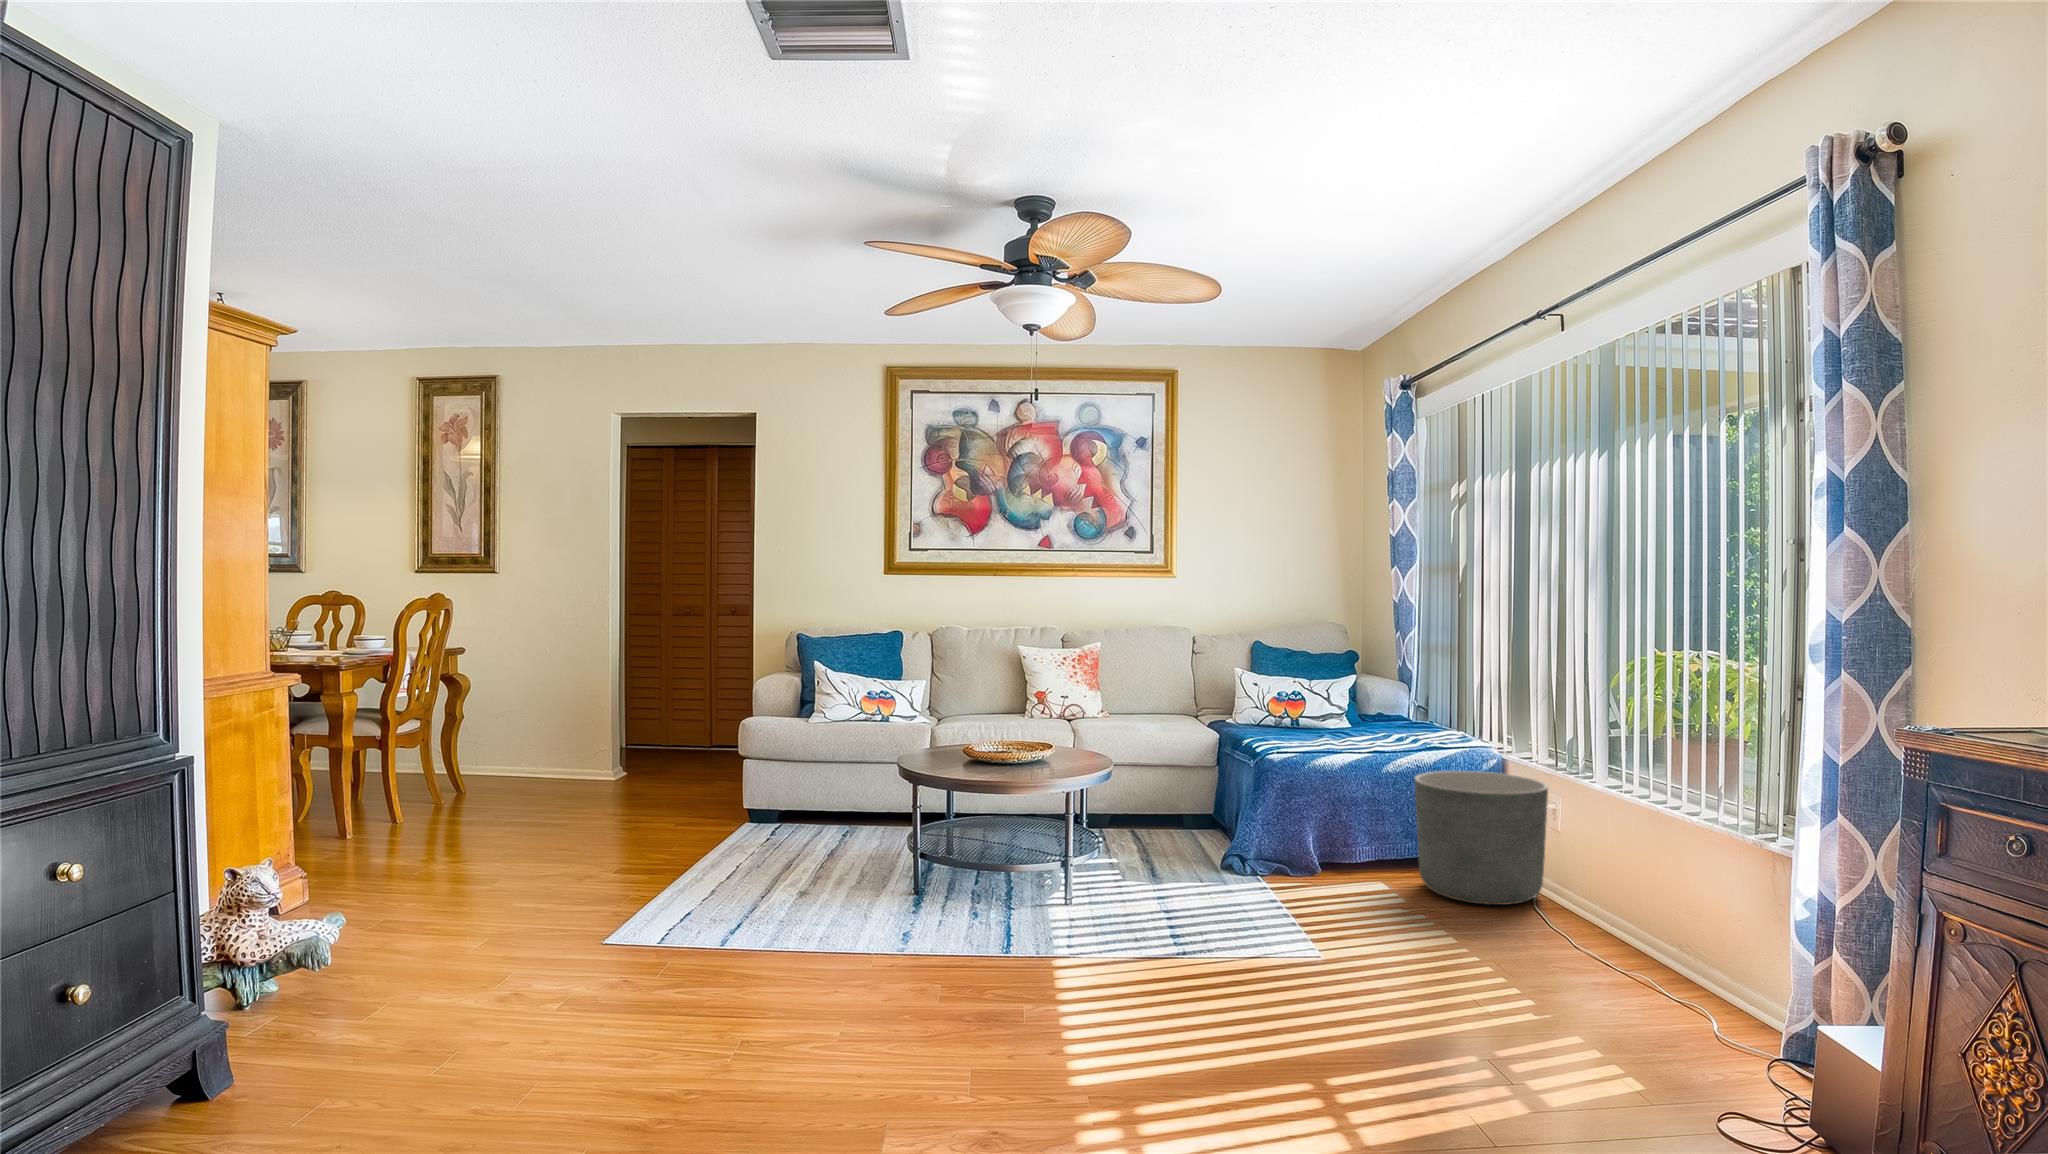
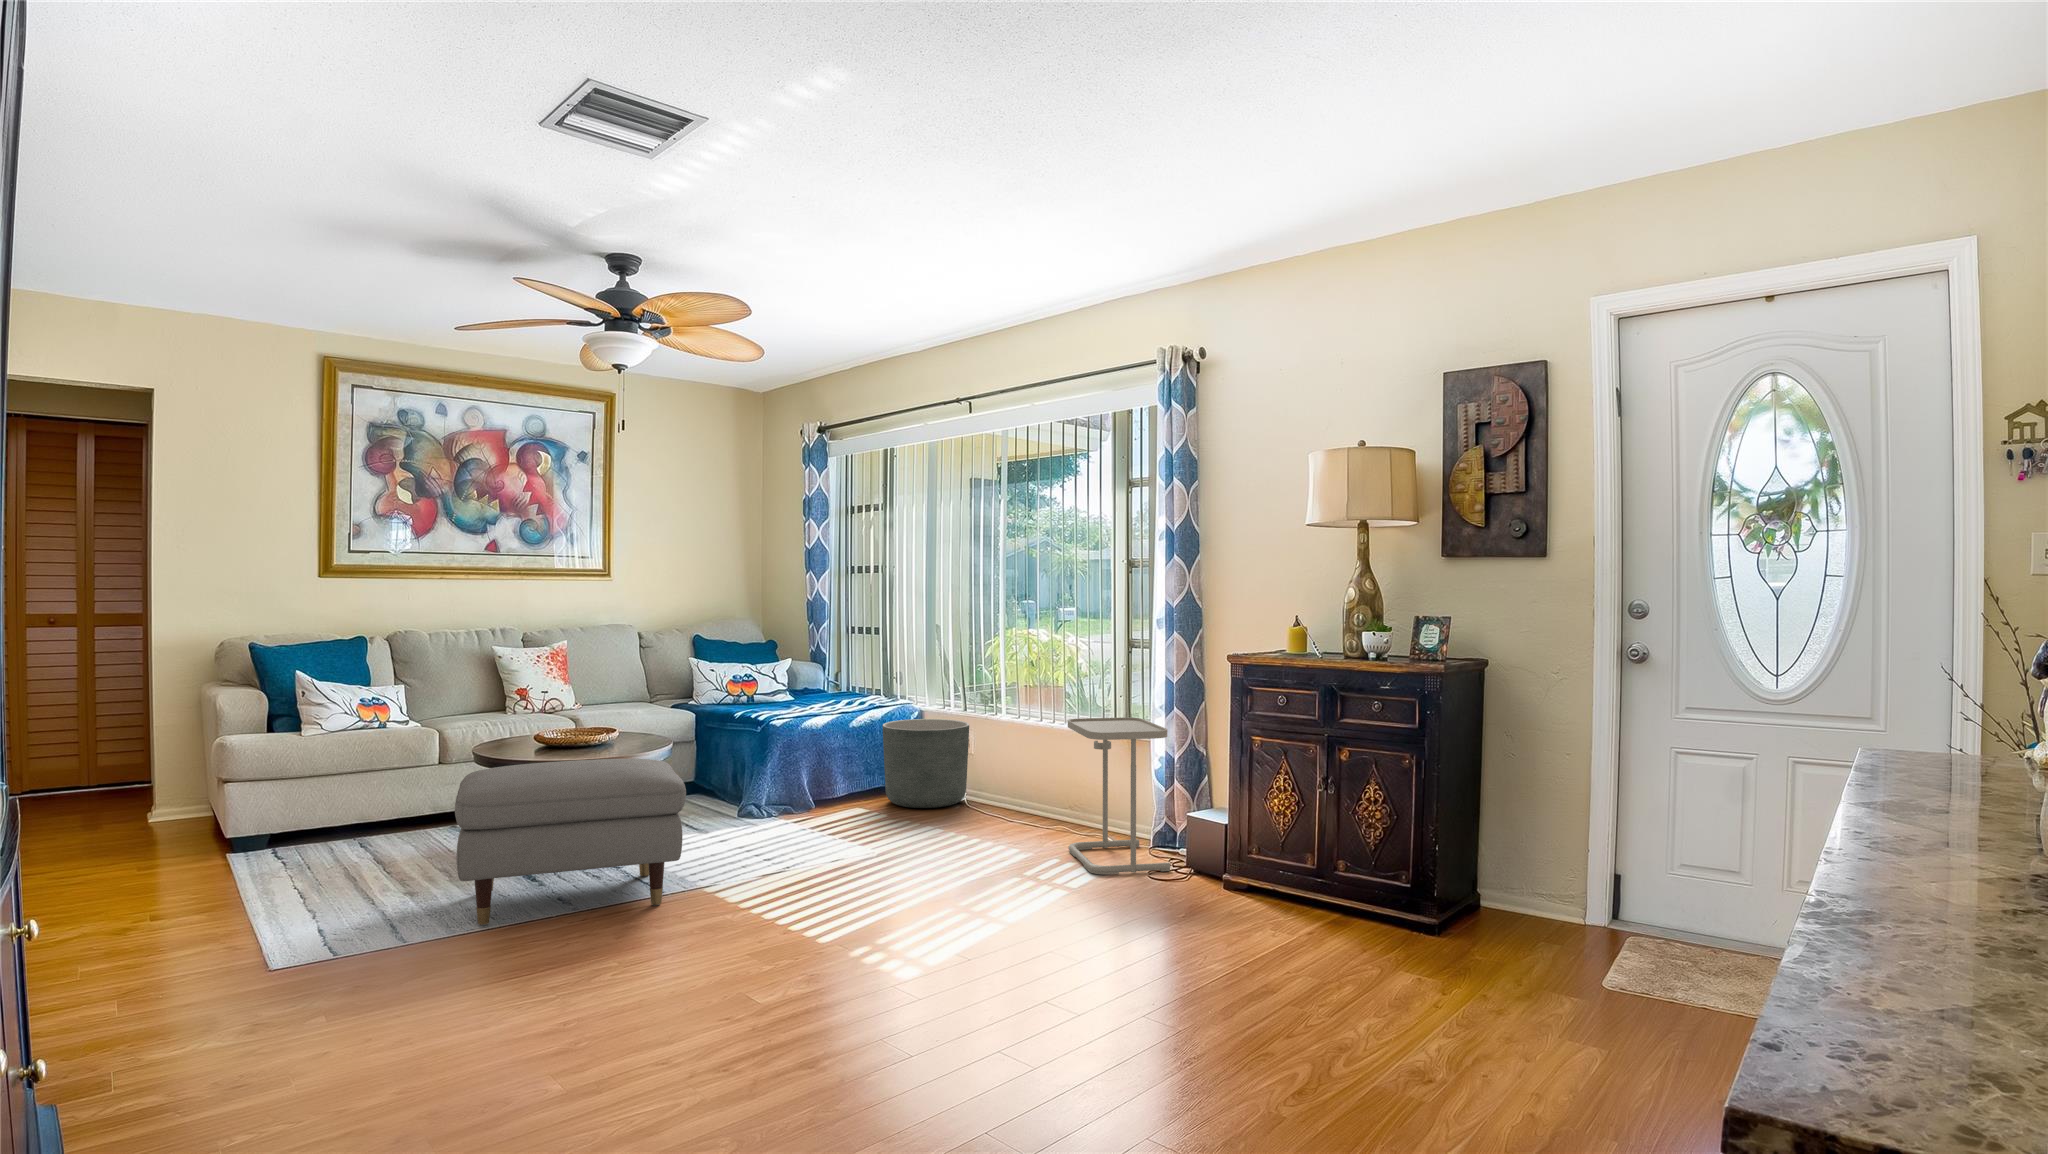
ottoman: none [781,782,1059,977] -> present [455,759,686,925]
side table: none [1619,808,1796,1126] -> present [1068,717,1170,874]

